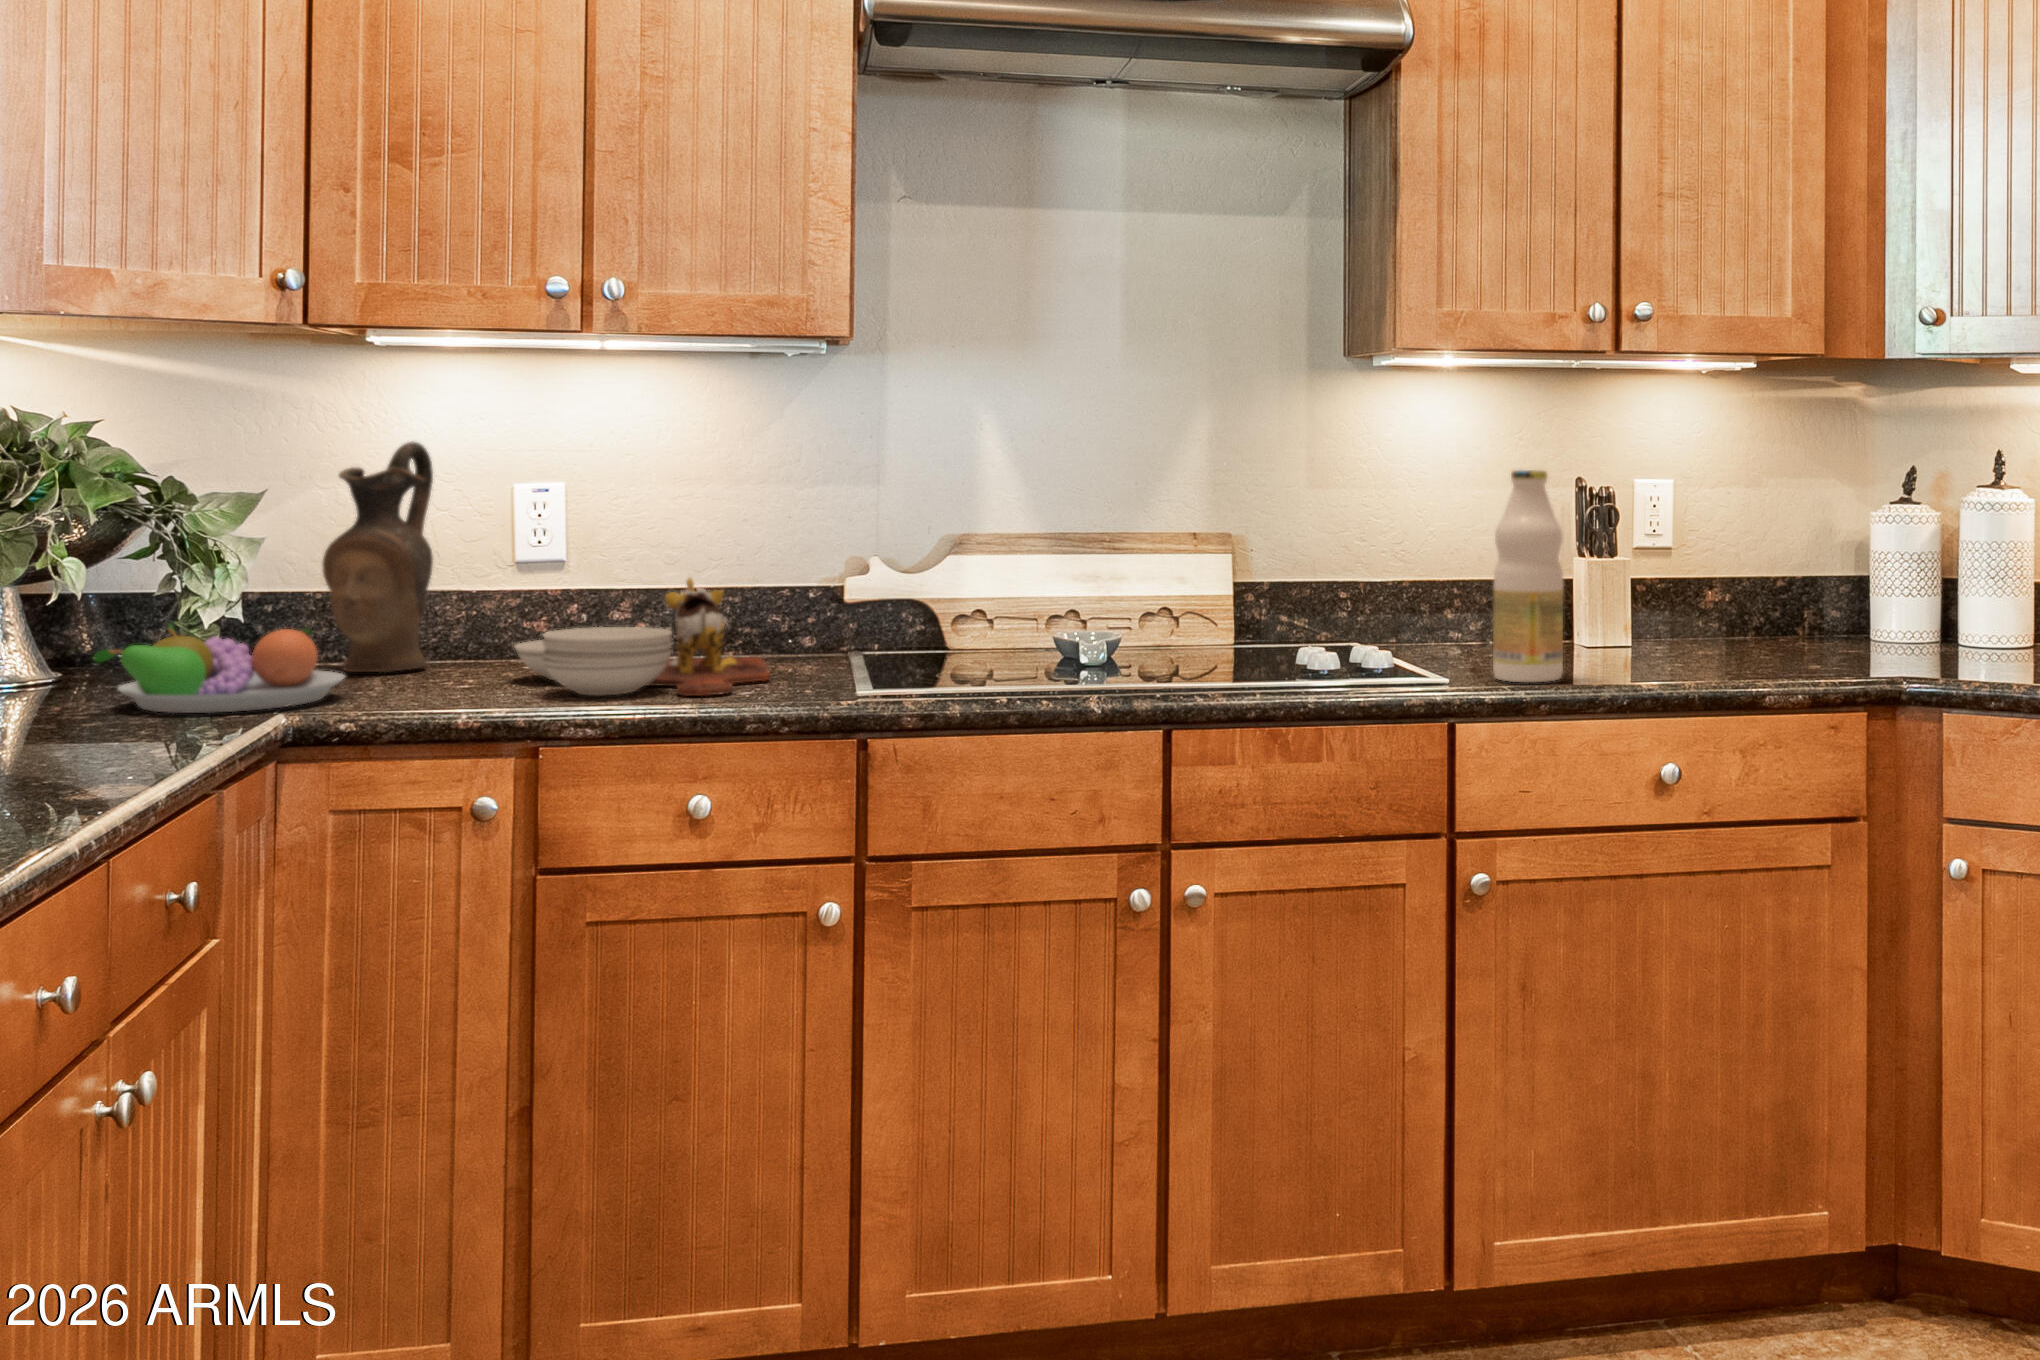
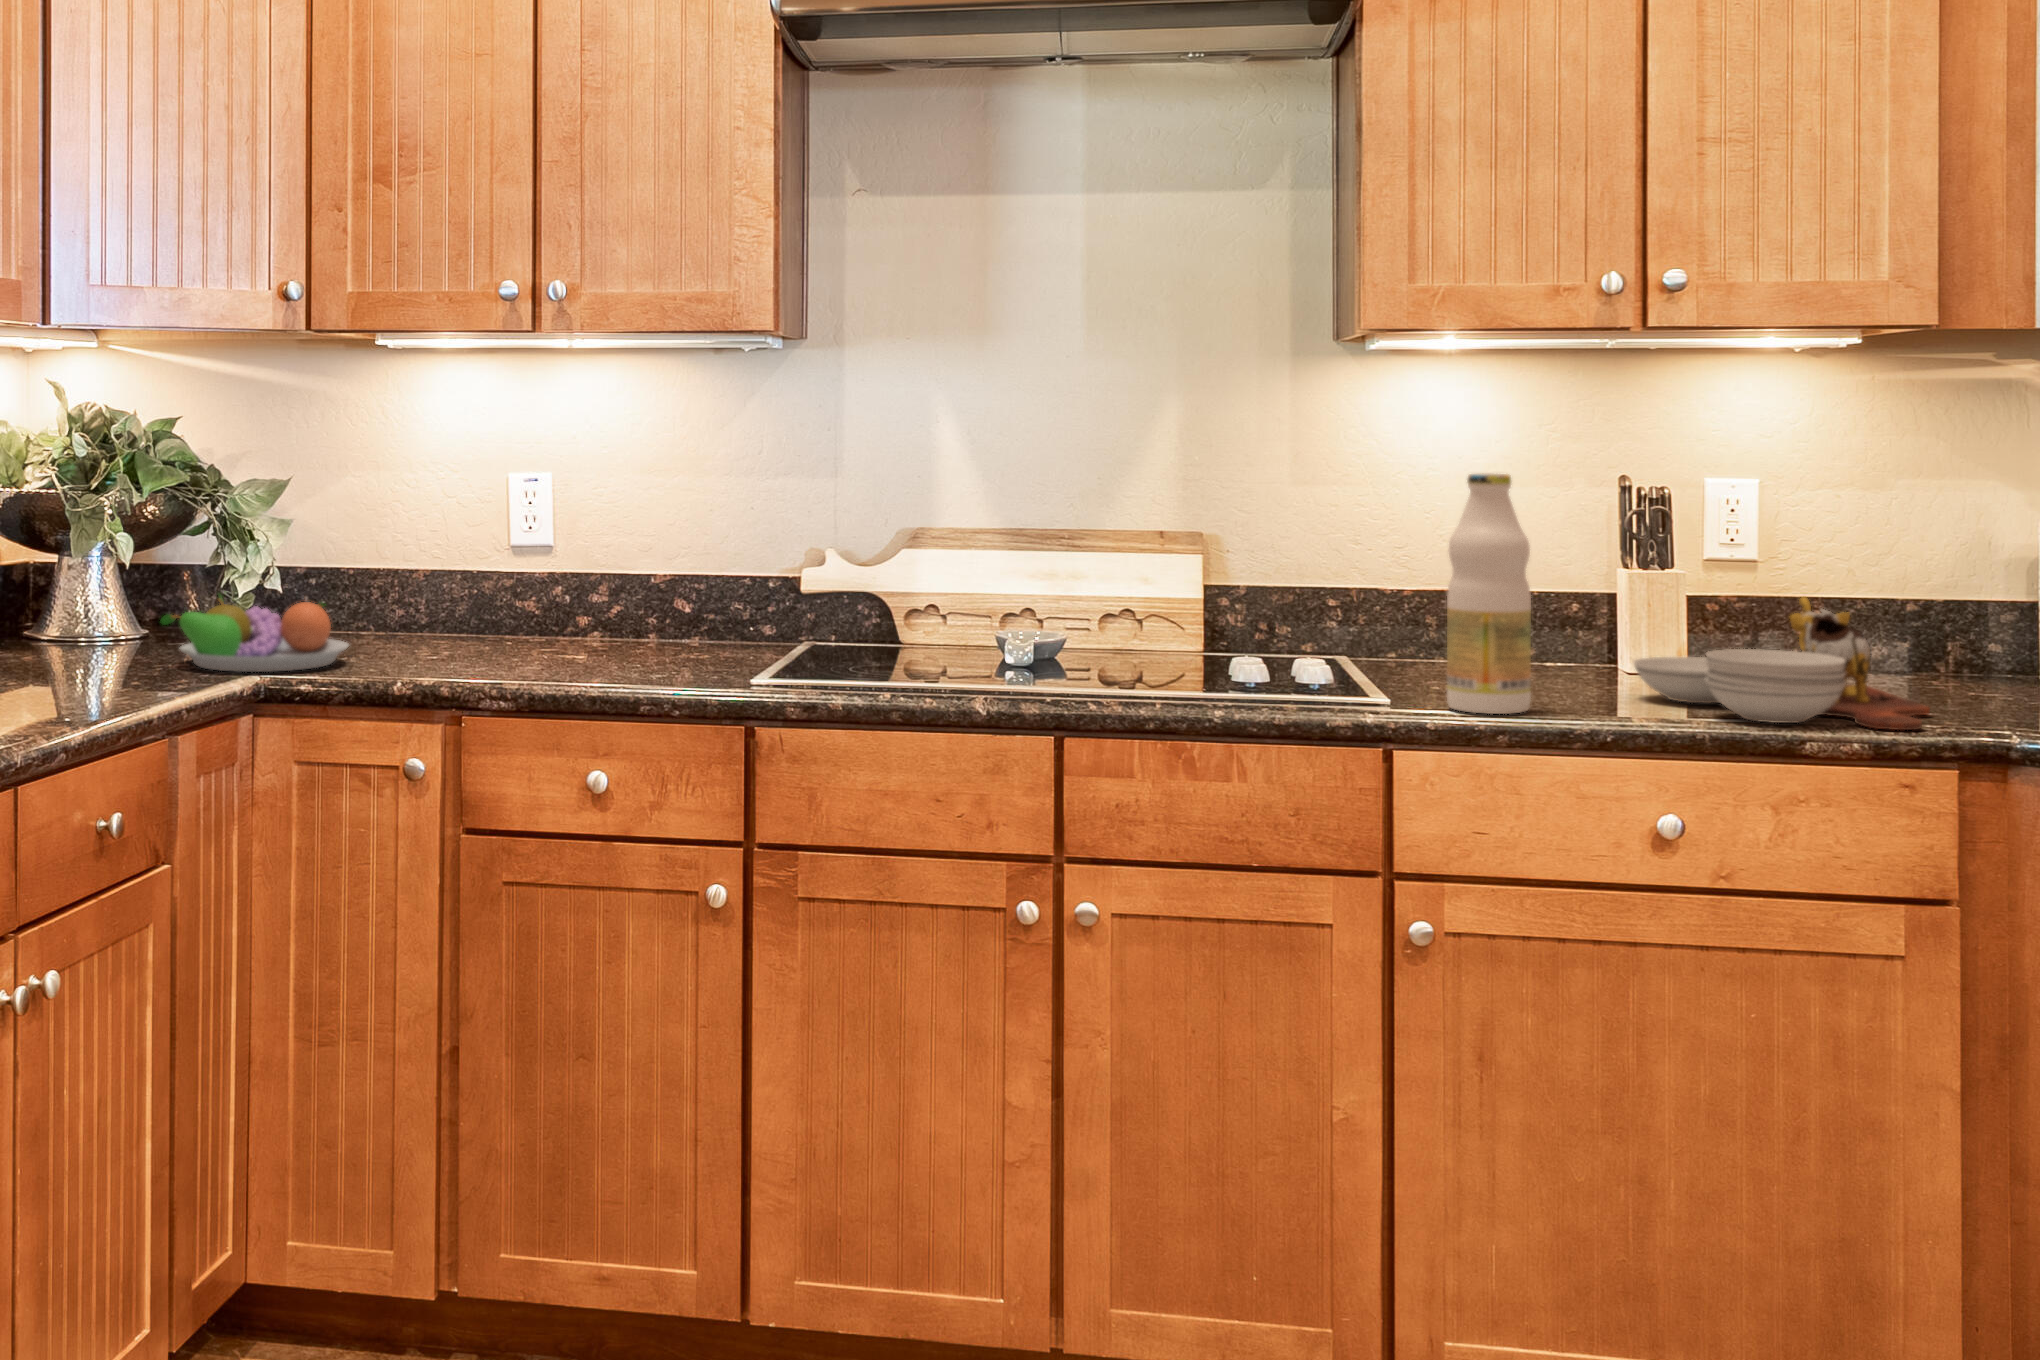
ceramic pitcher: present [323,441,433,672] -> none [345,434,436,643]
cutting board: present [515,578,770,696] -> present [1633,597,1930,730]

